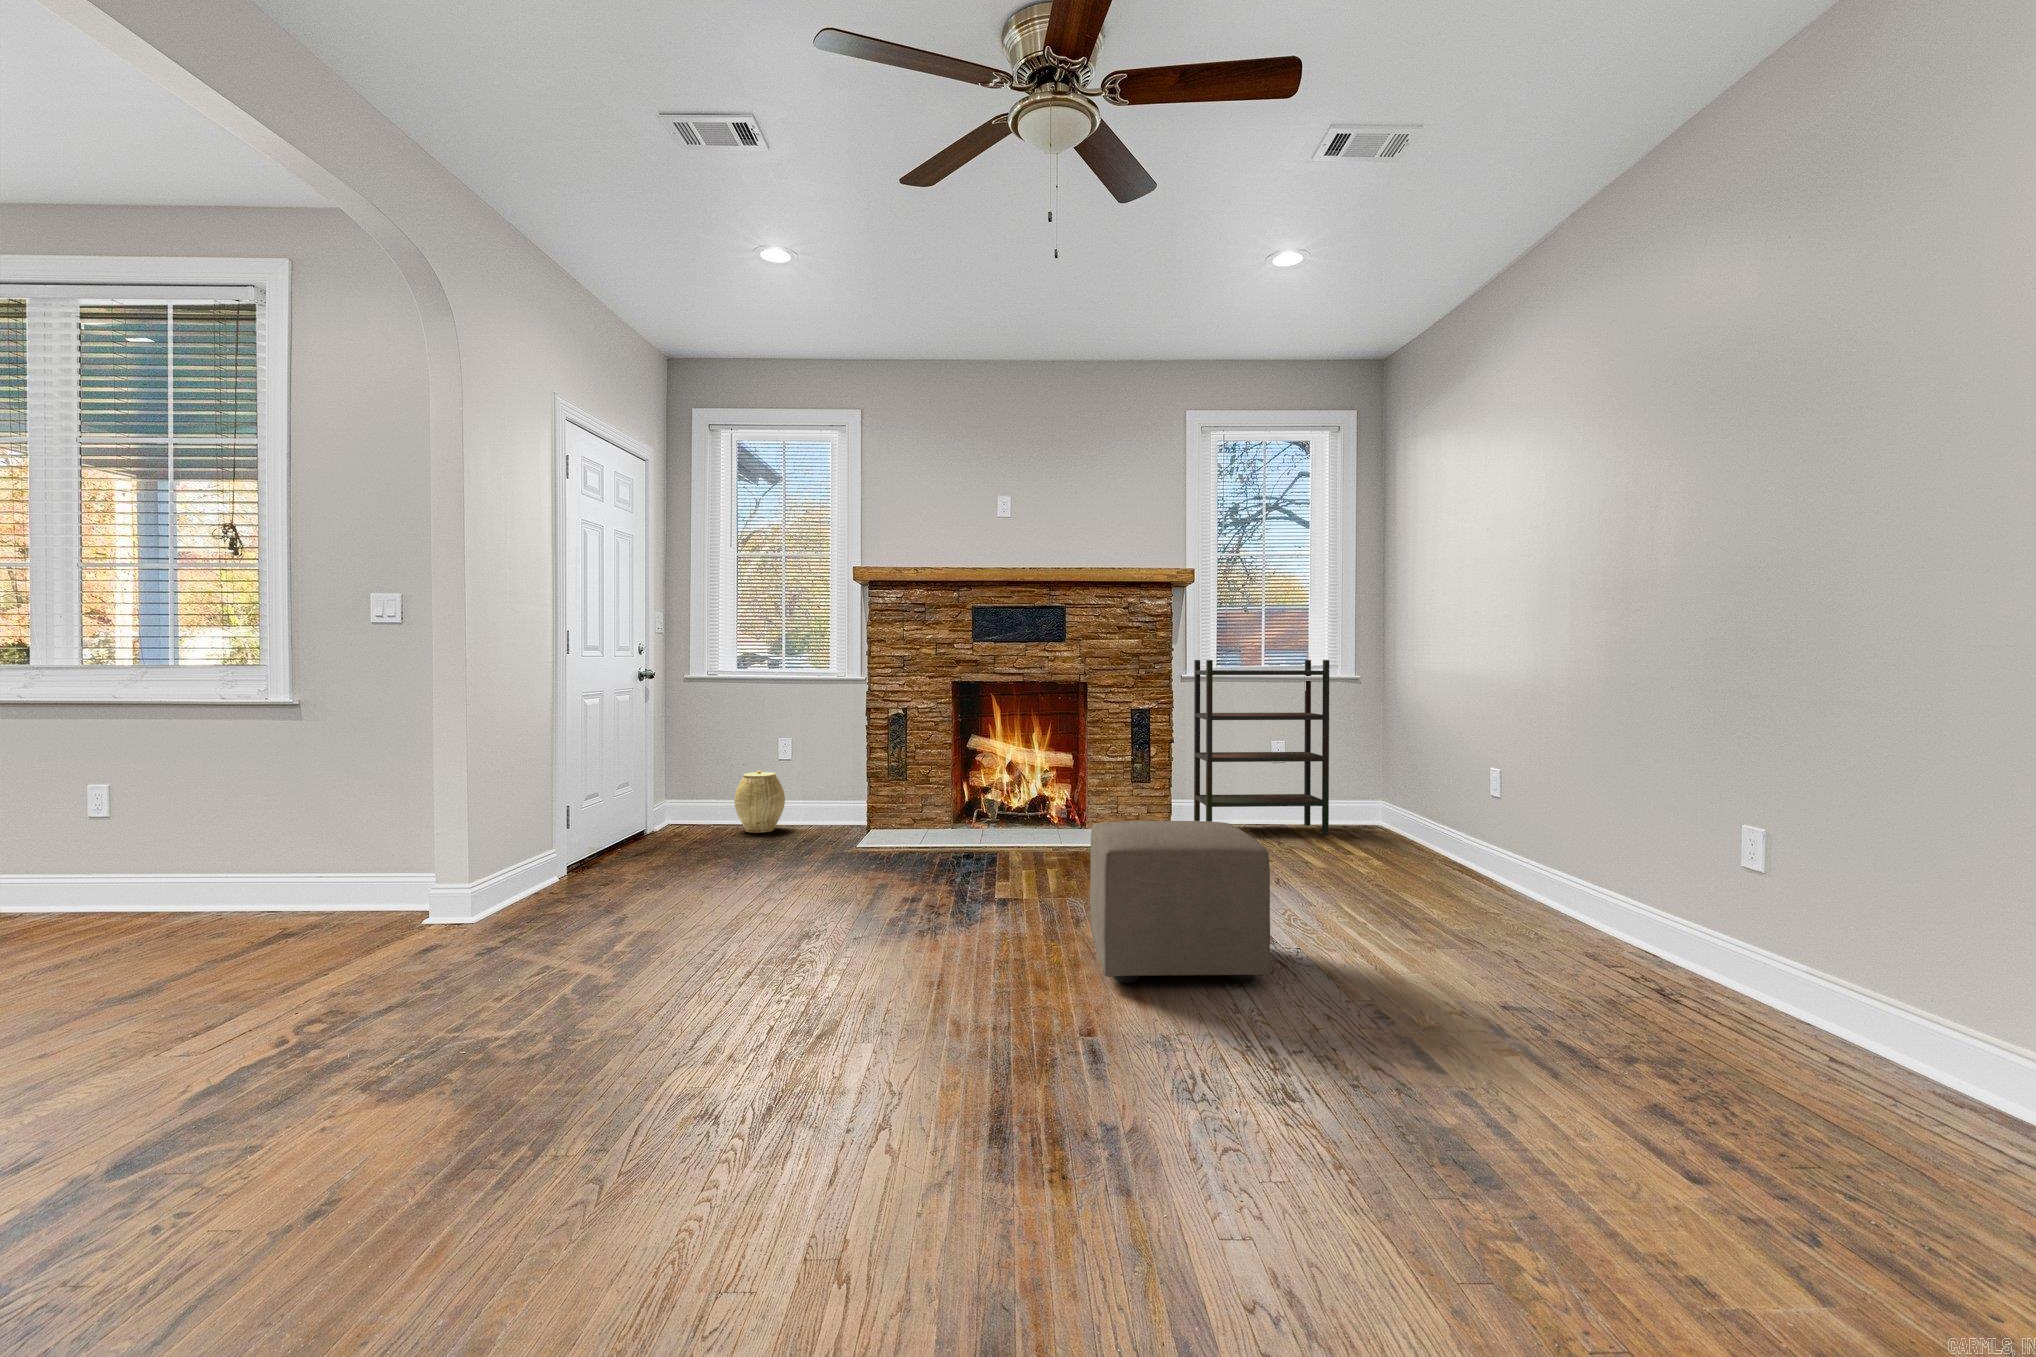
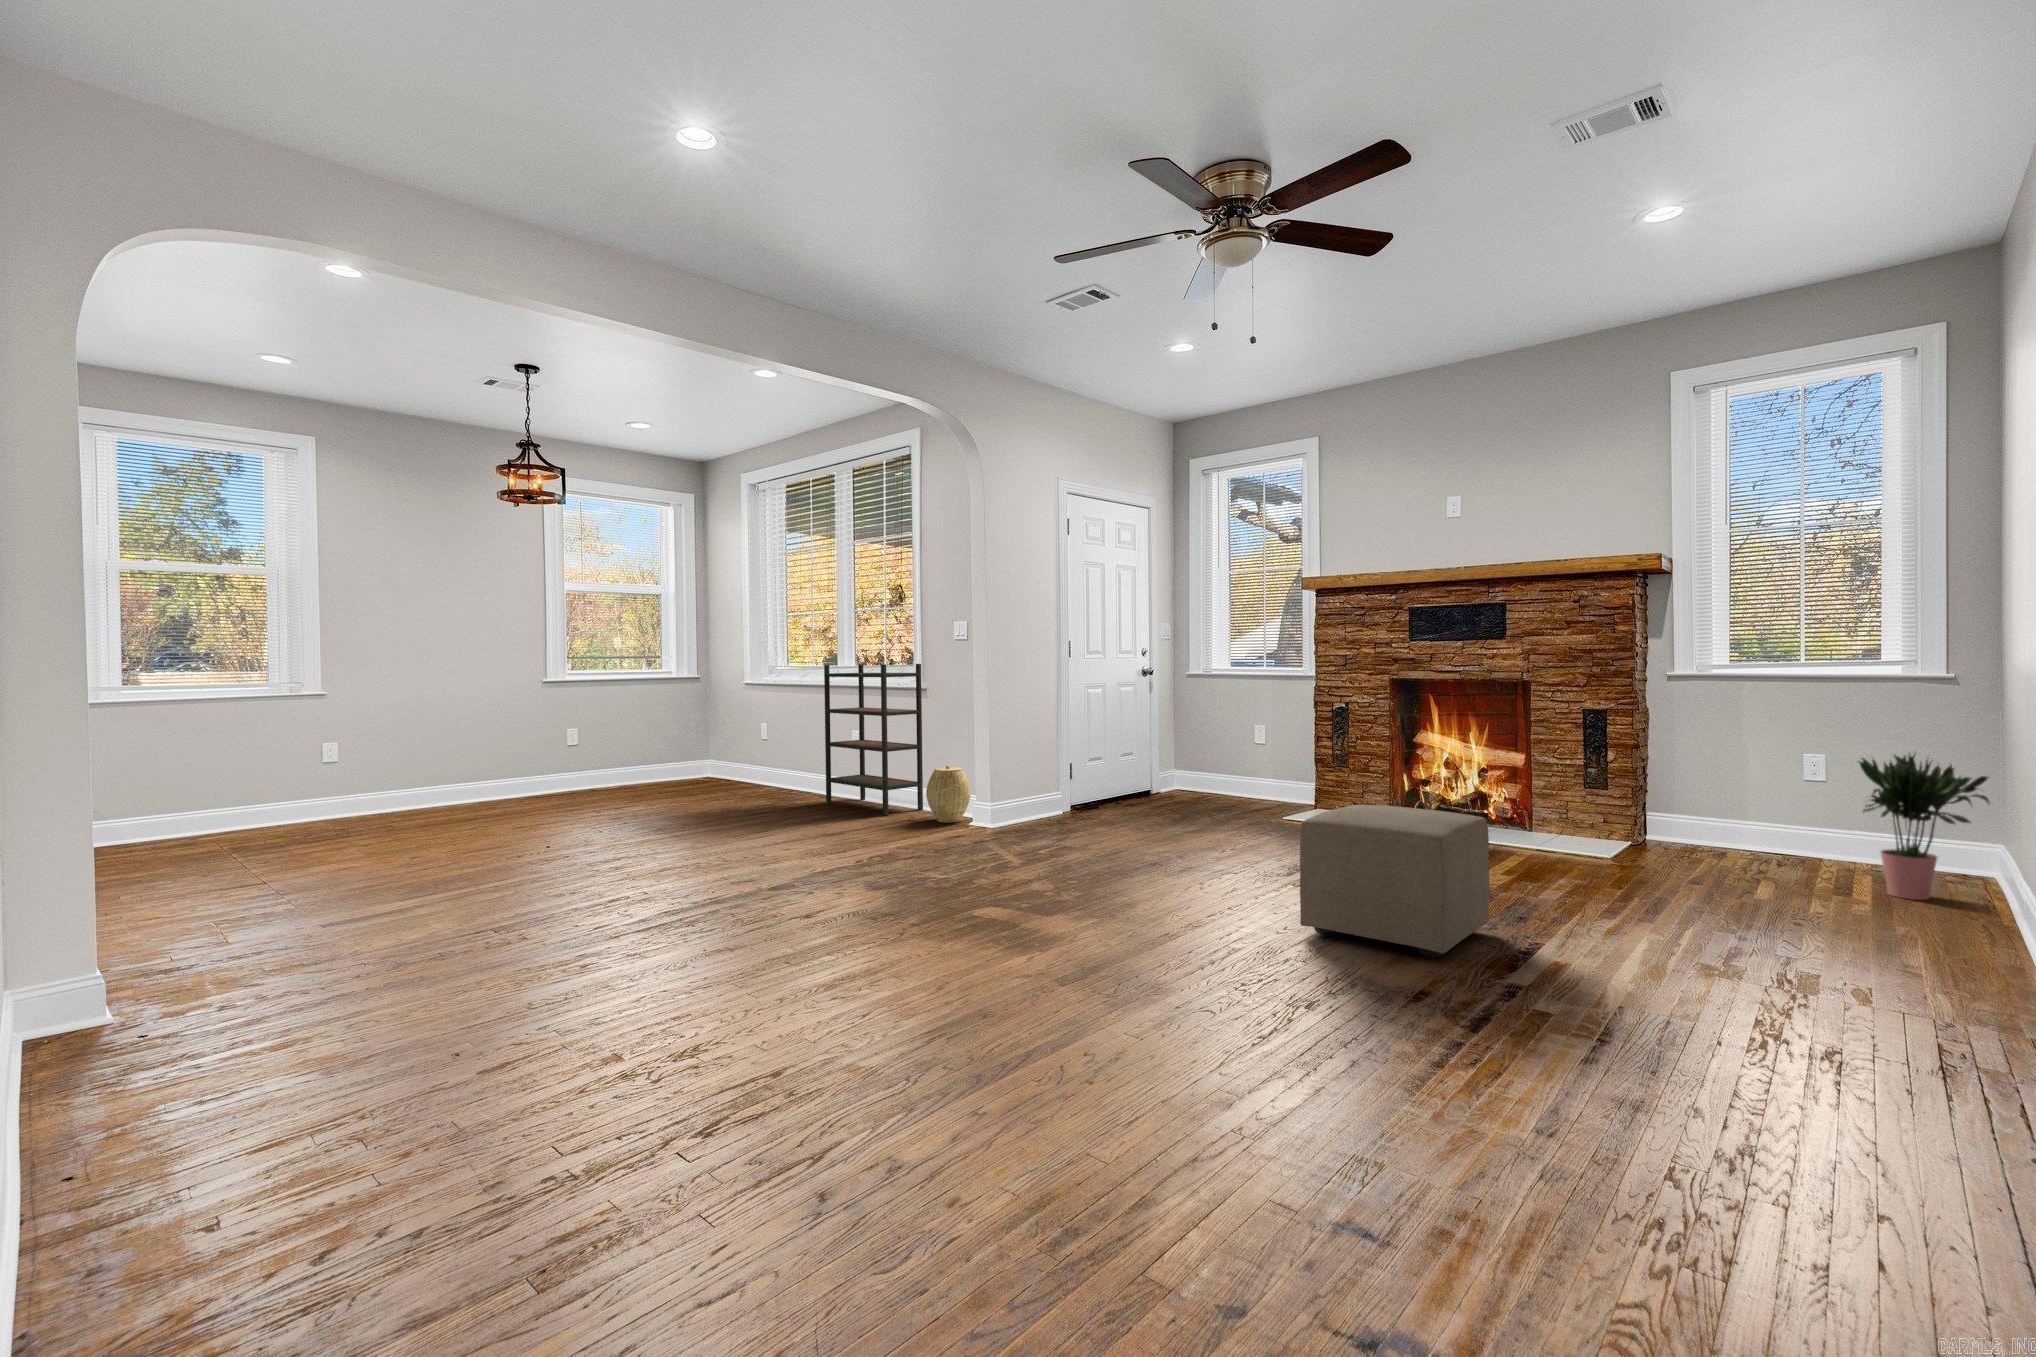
bookshelf: present [1194,660,1329,835] -> present [824,664,923,815]
potted plant: none [1339,733,1422,850] -> present [1859,754,1989,900]
woven basket: present [734,771,785,833] -> present [926,766,971,822]

